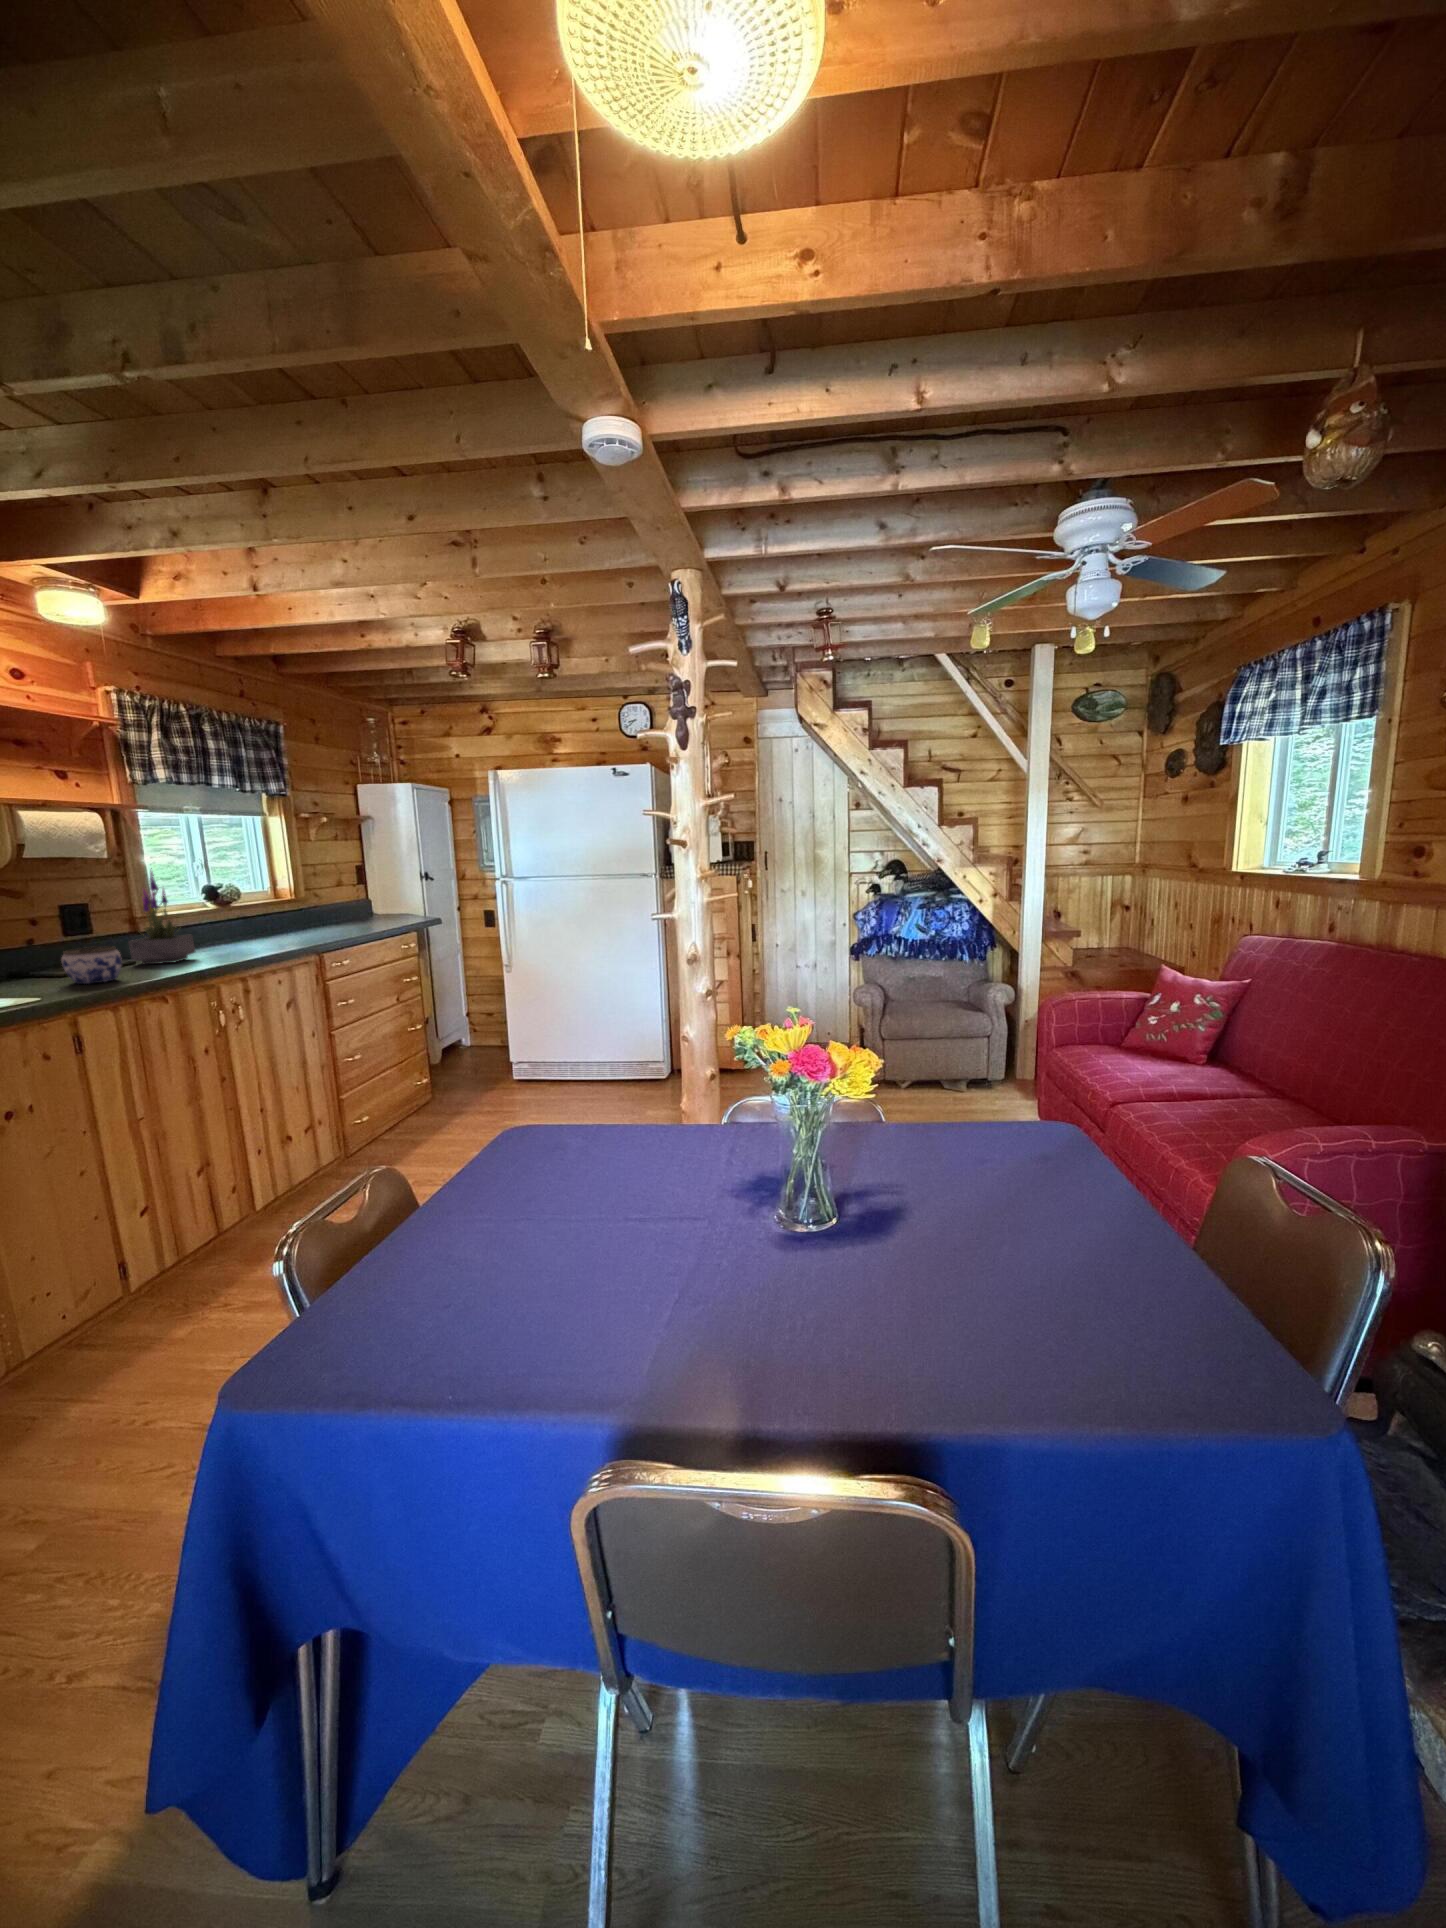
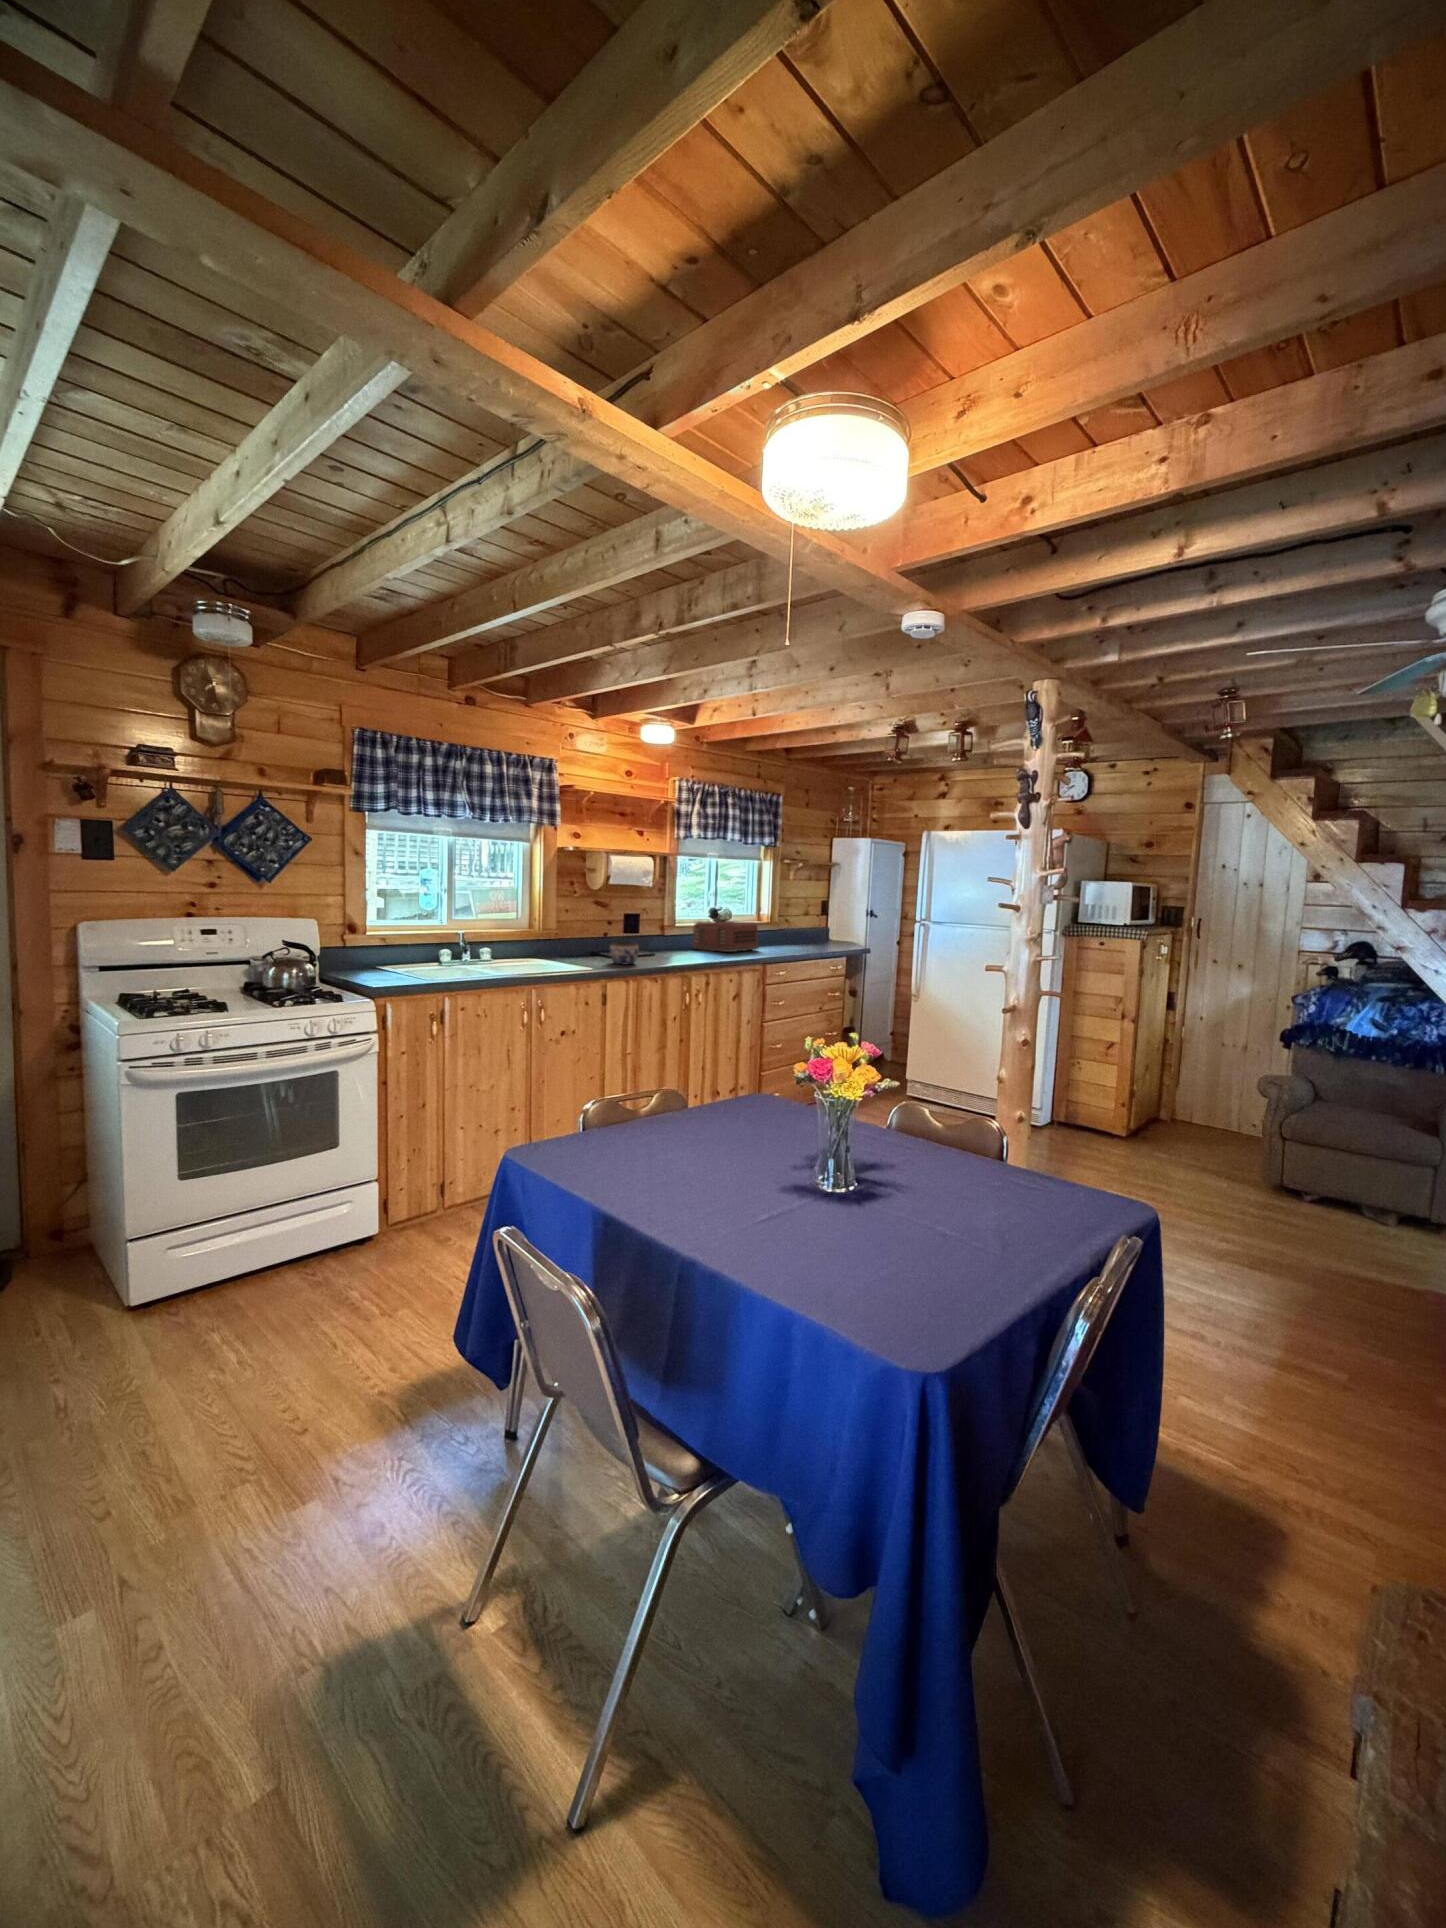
potted plant: present [128,868,195,964] -> none [649,895,685,958]
toaster: none [190,899,300,945] -> present [692,921,759,952]

